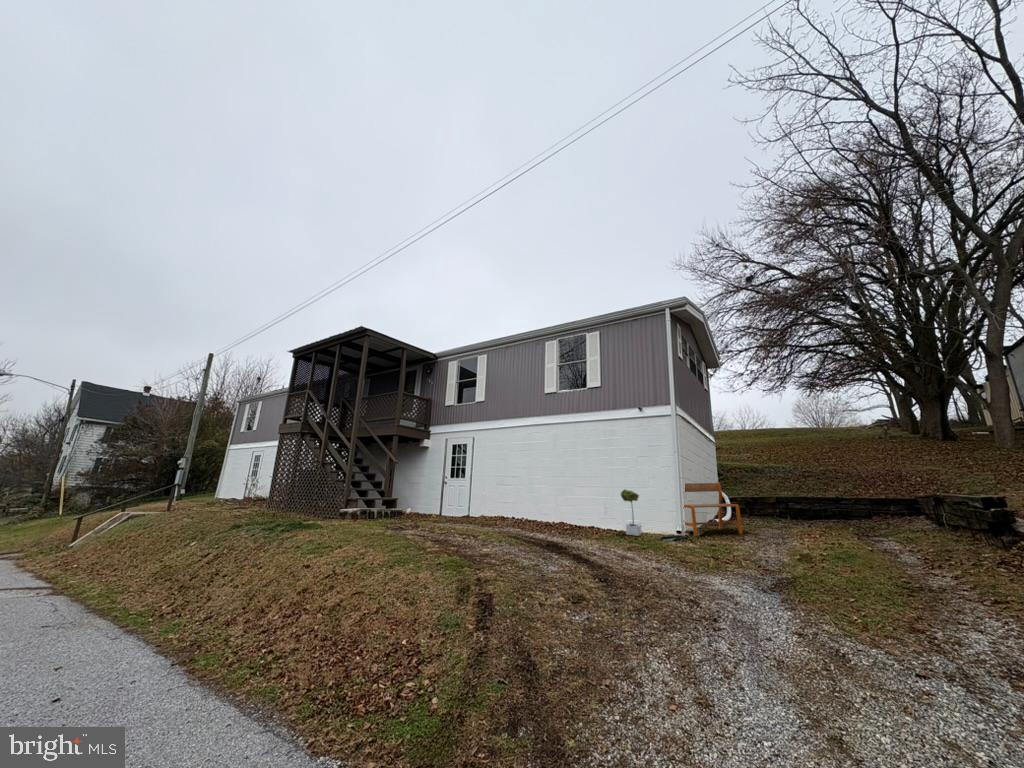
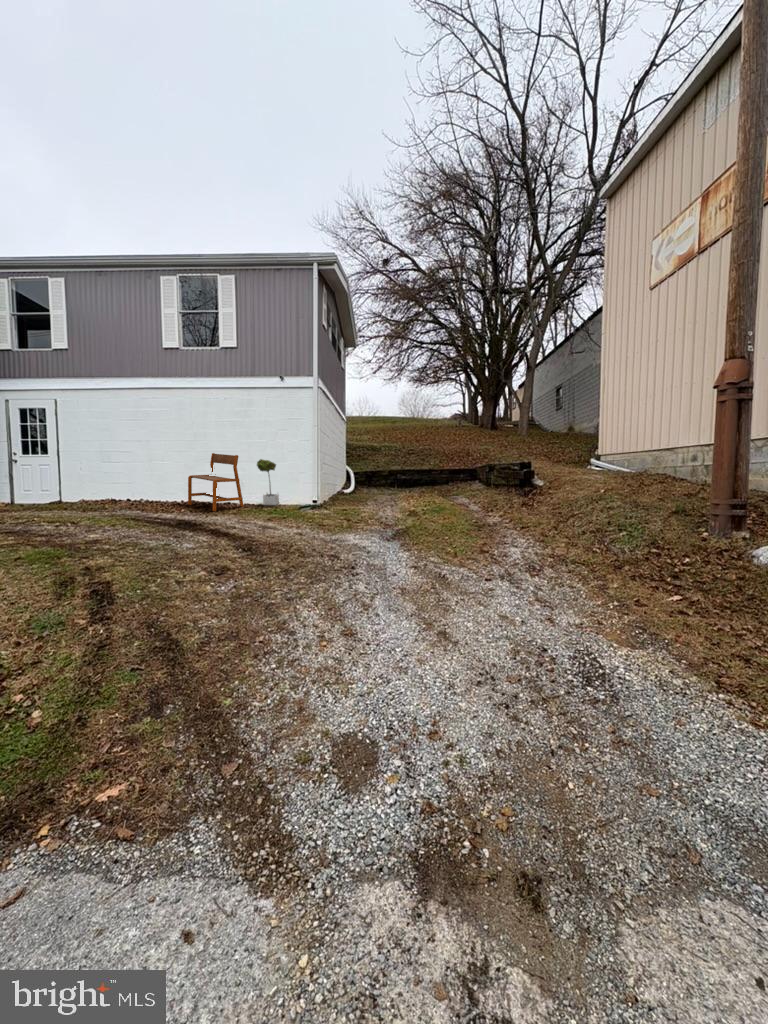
bench: present [683,482,743,536] -> present [188,453,244,511]

